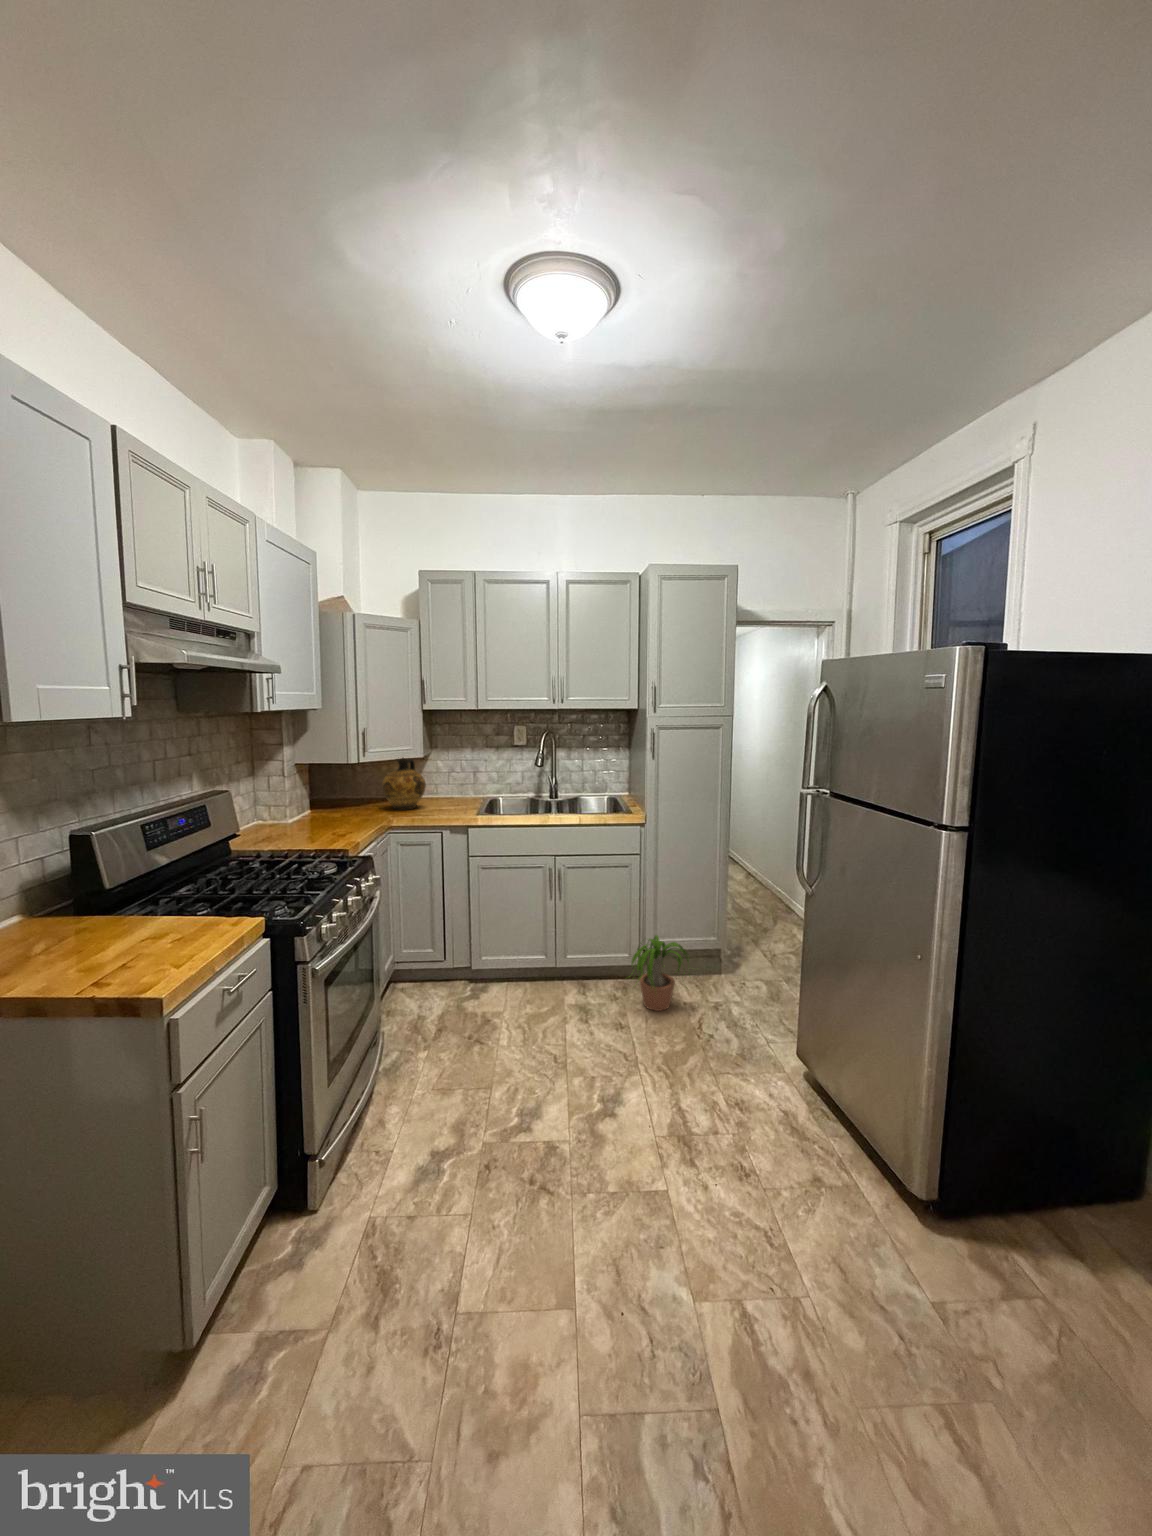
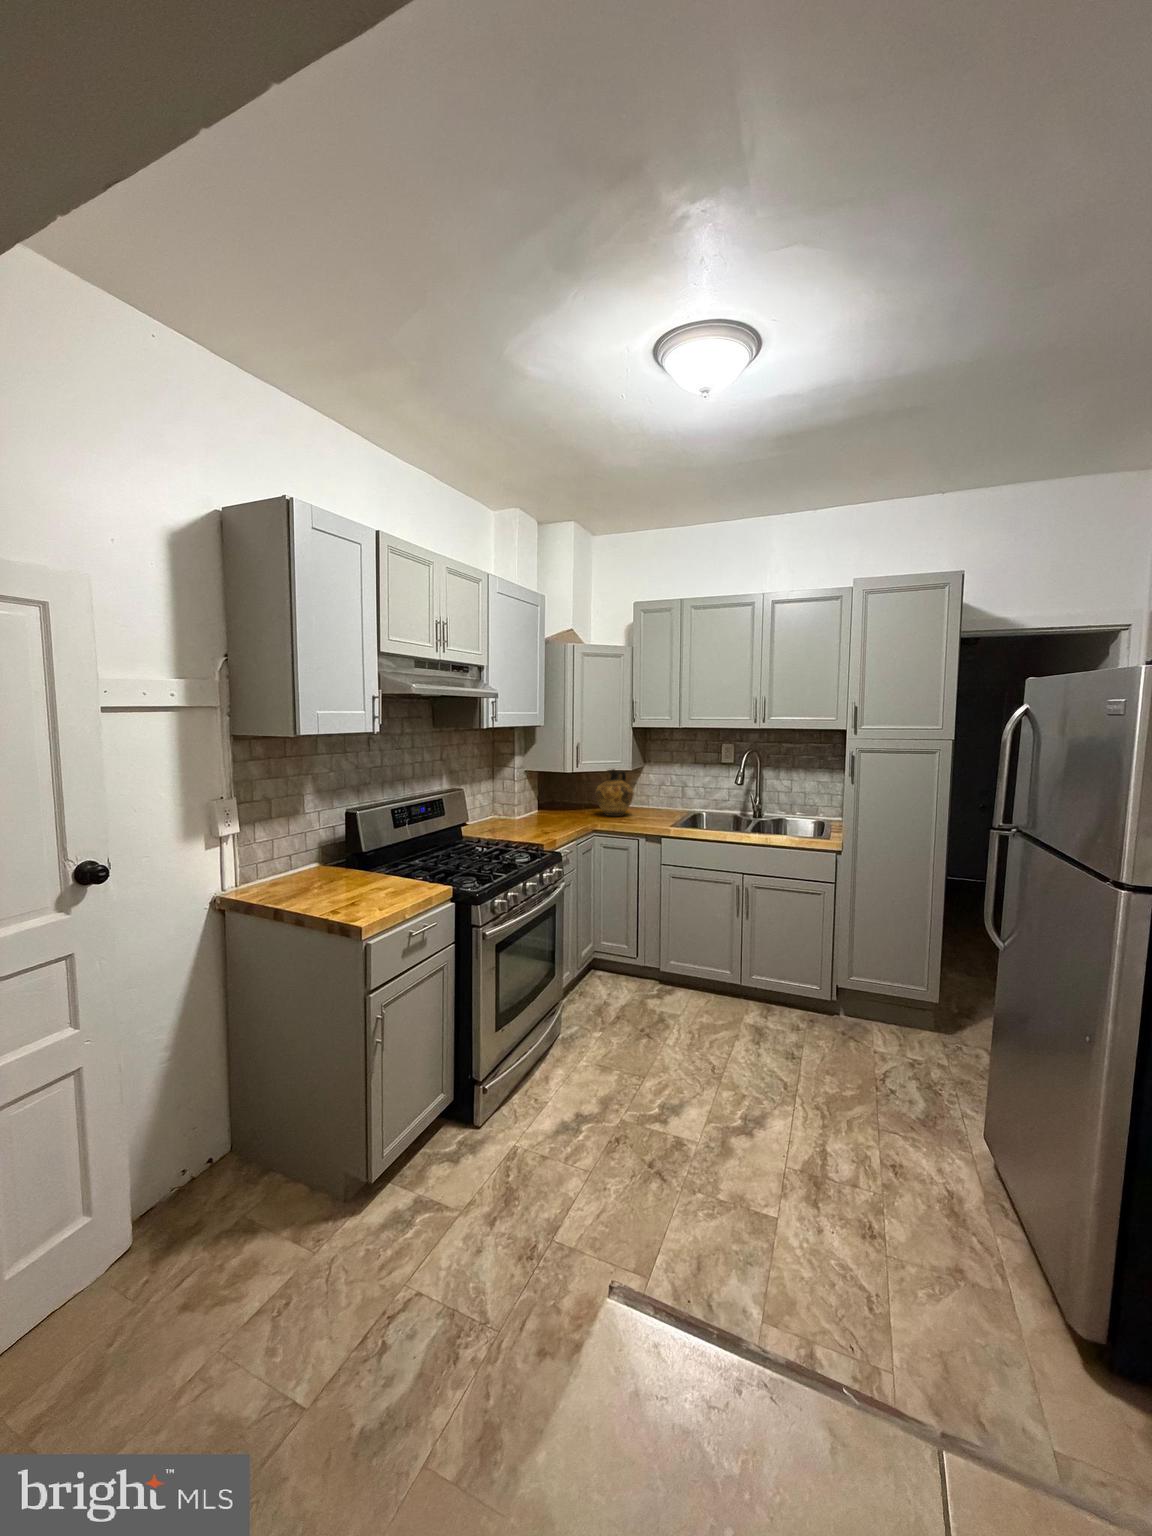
potted plant: present [631,935,690,1011] -> none [803,972,899,1054]

